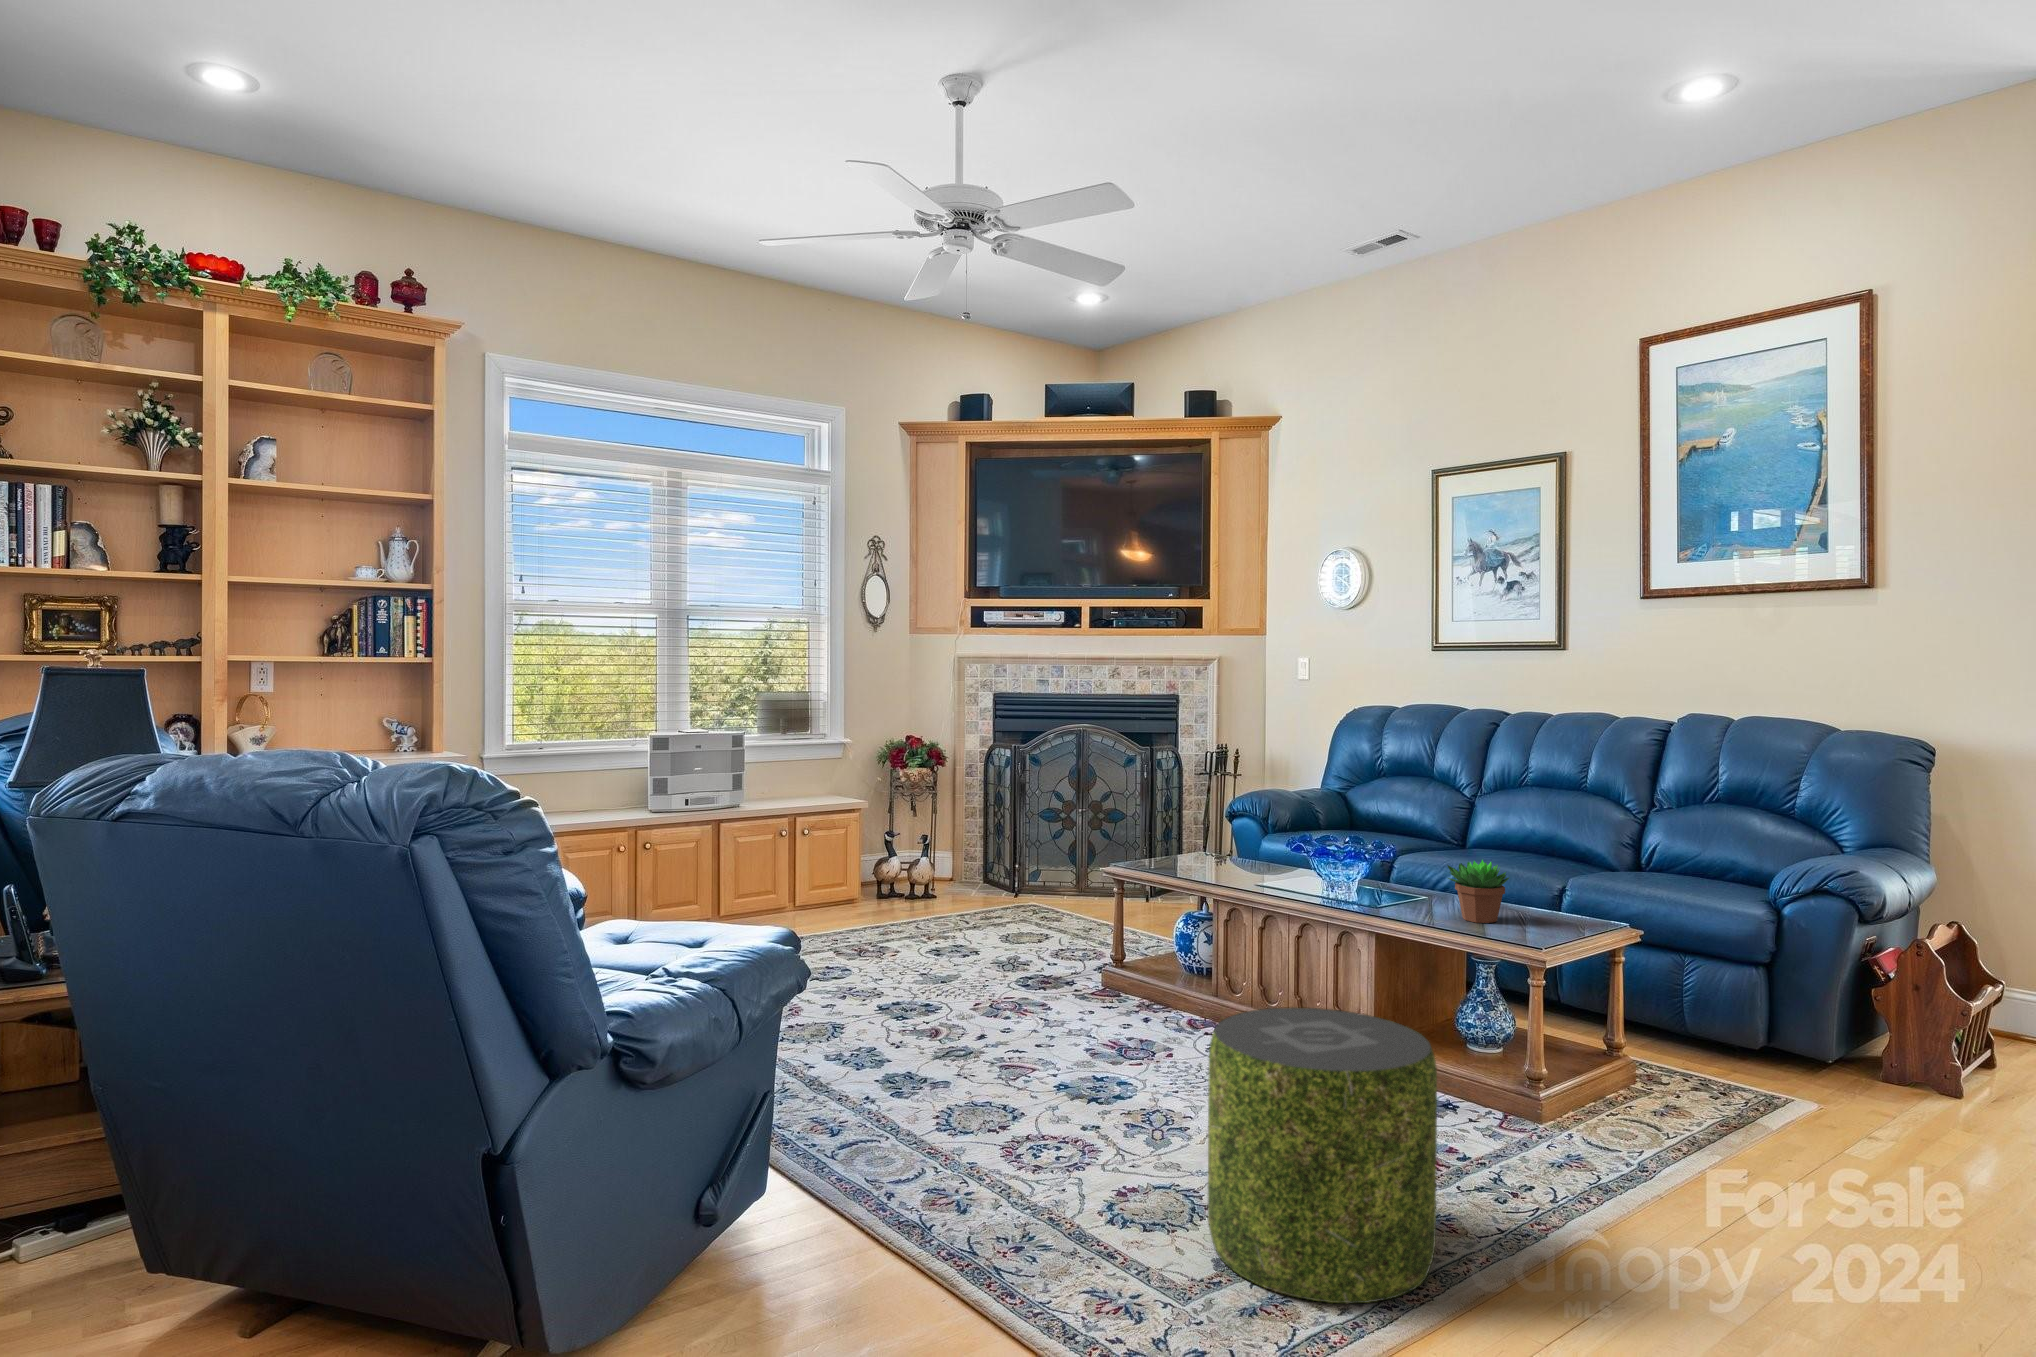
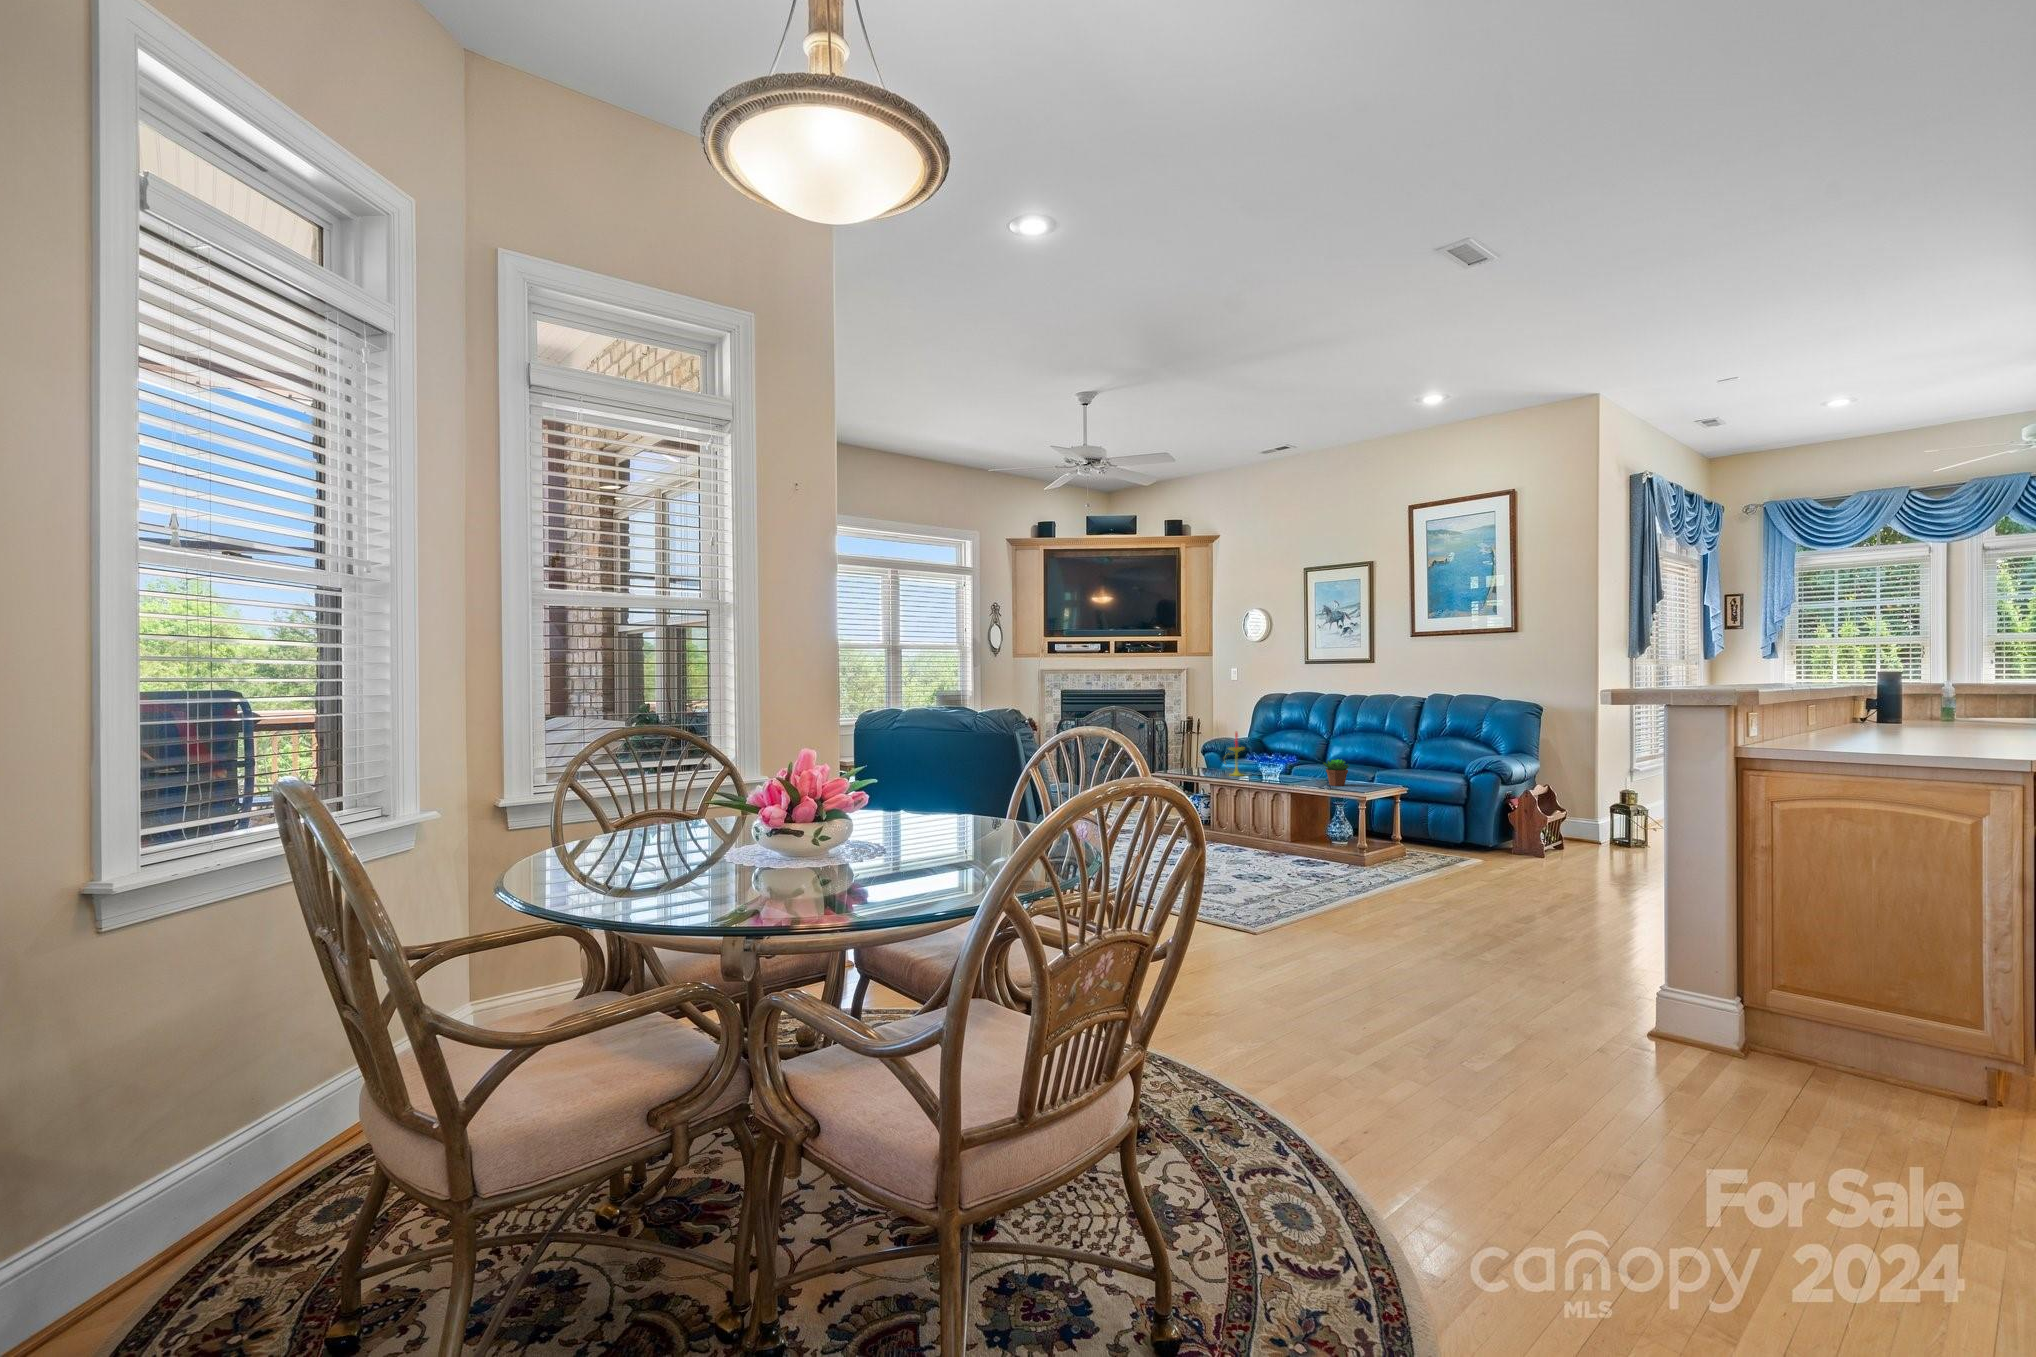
candle: none [1241,786,1287,883] -> present [1229,732,1244,776]
pouf: present [1208,1007,1437,1303] -> none [1239,808,1326,904]

